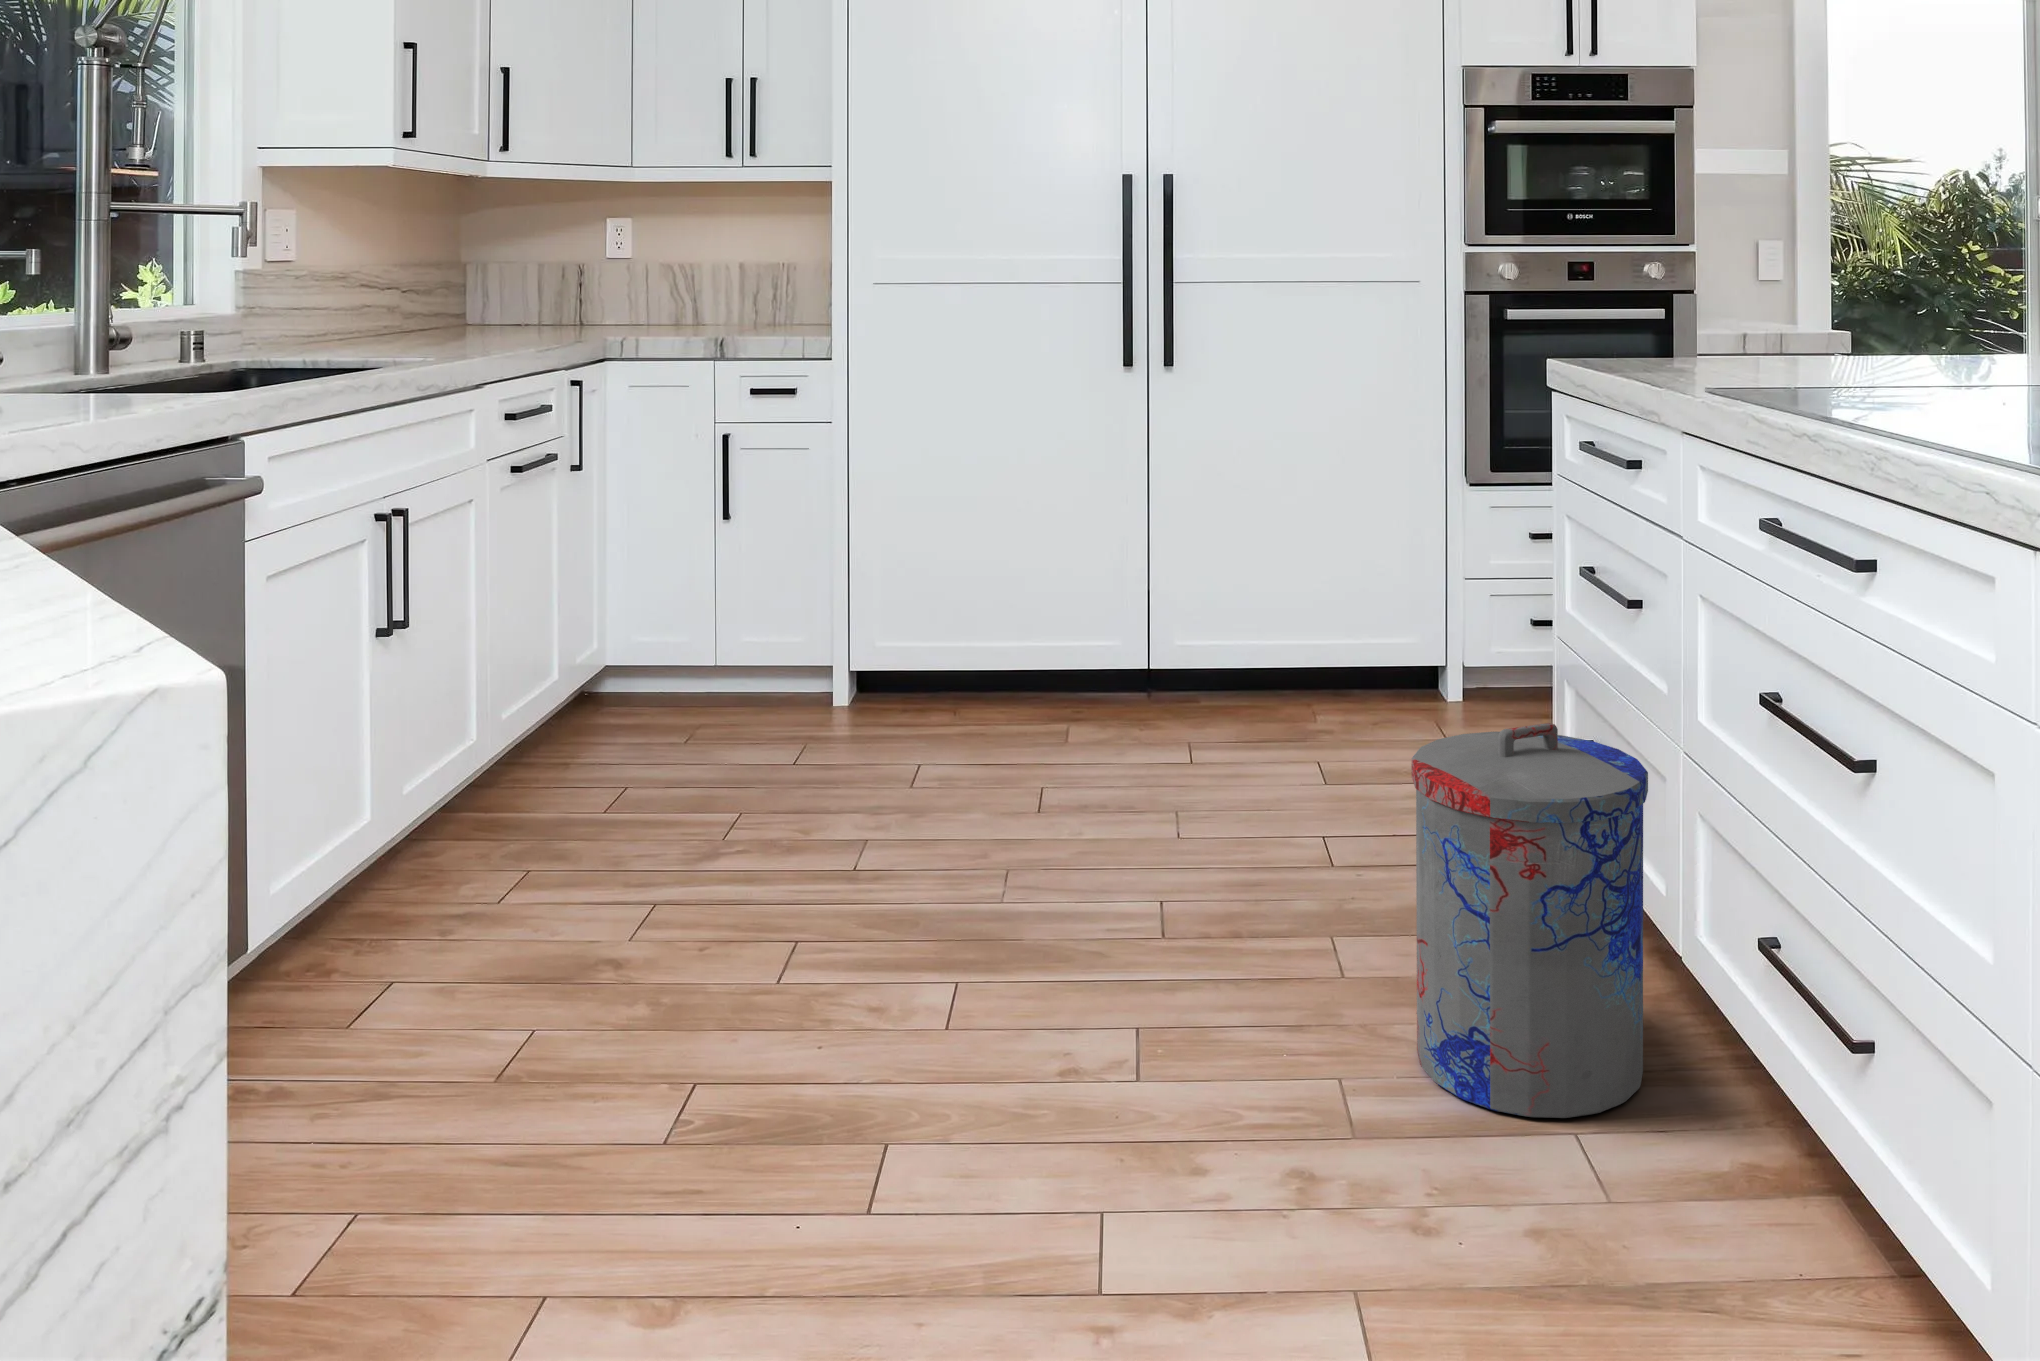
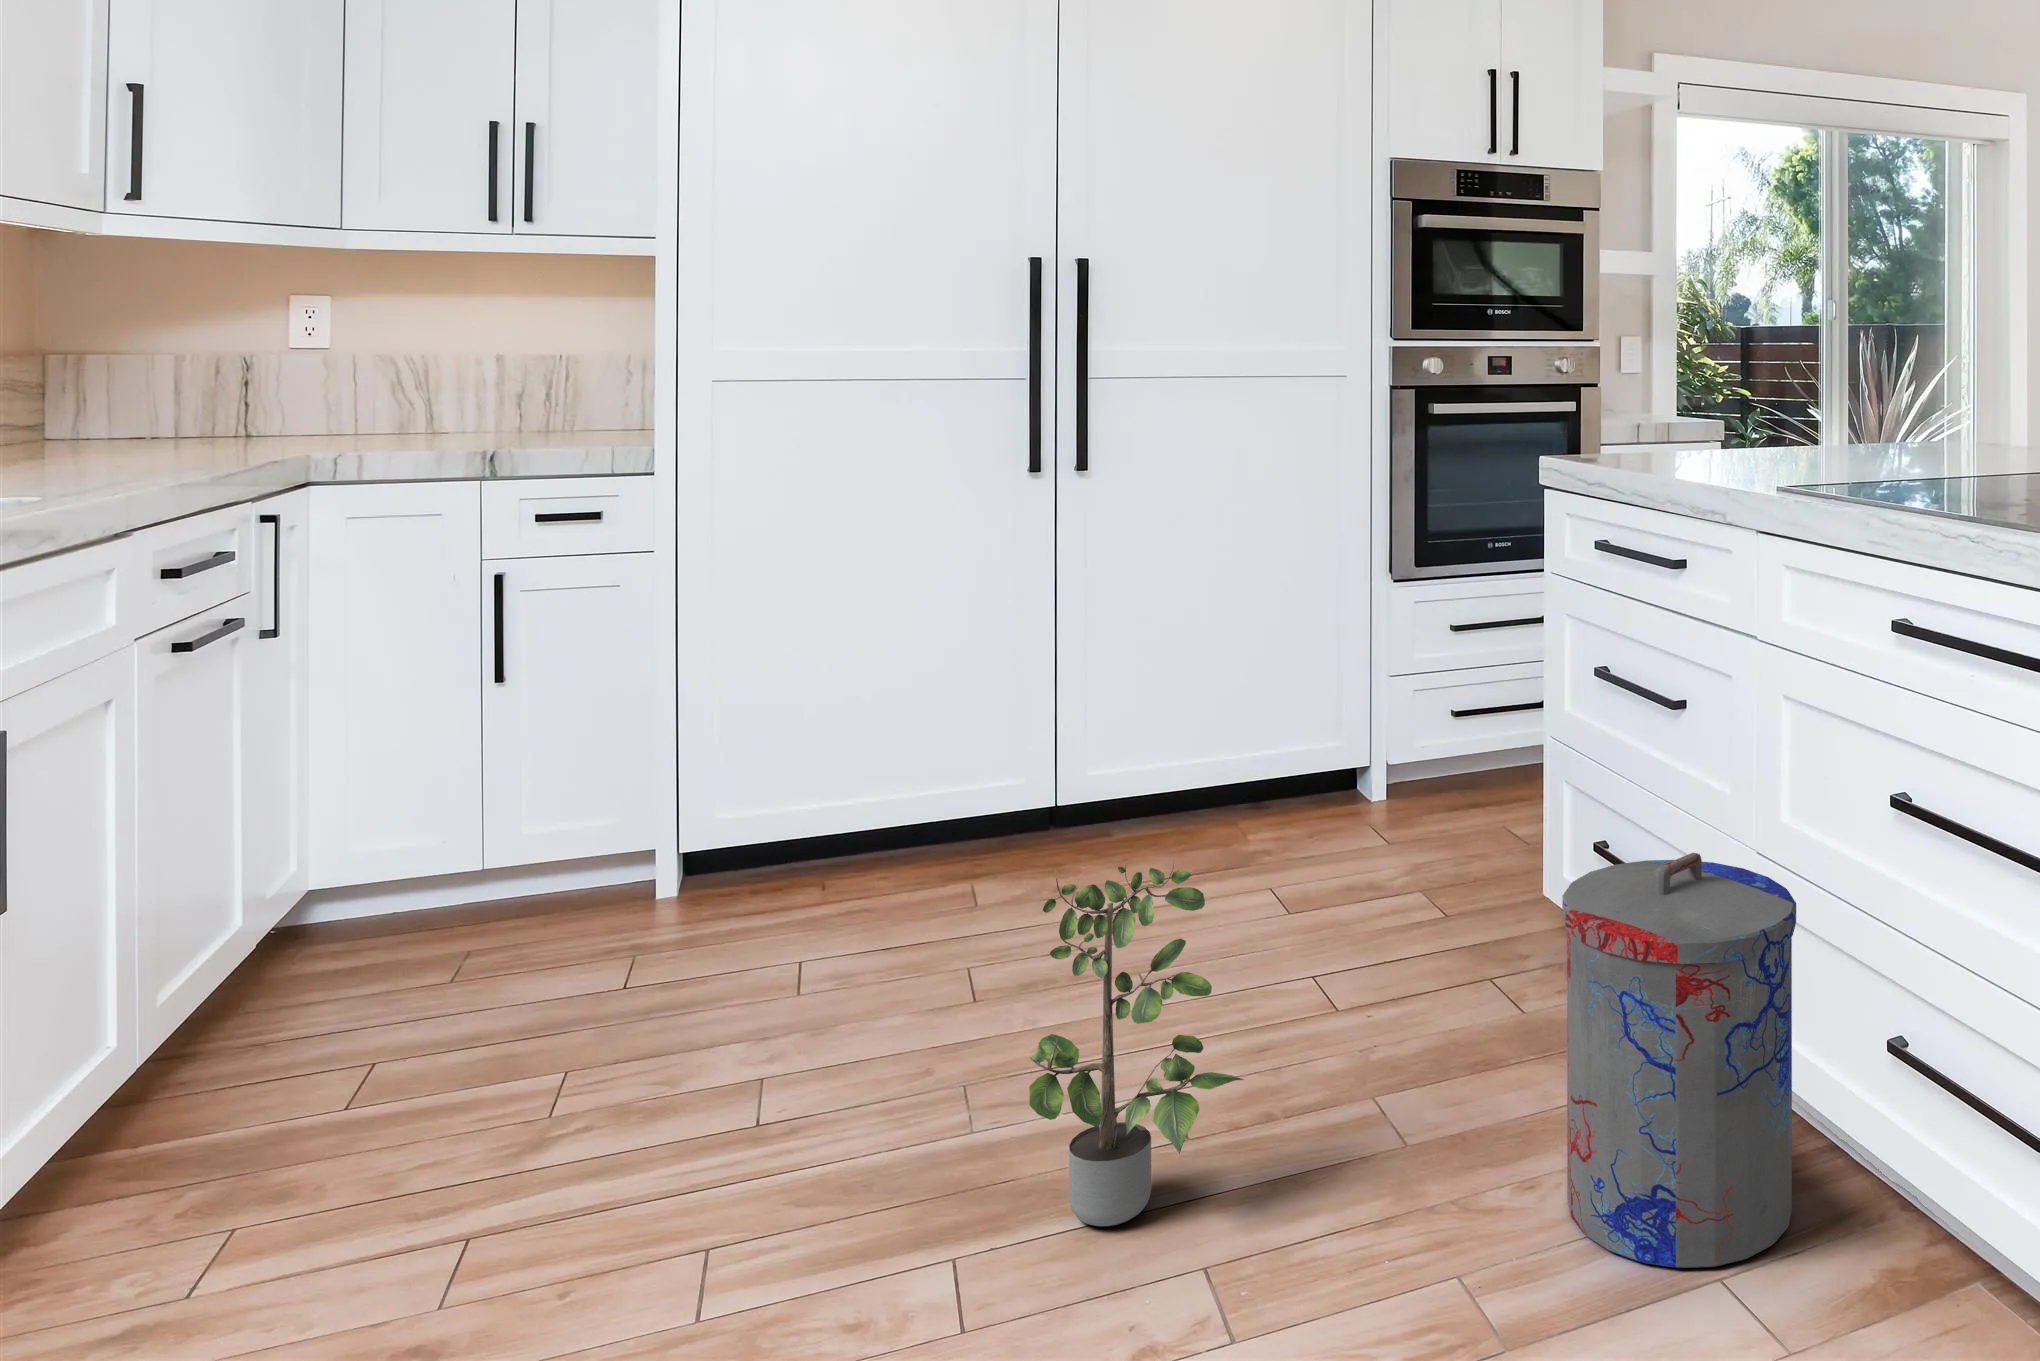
potted plant: none [962,675,1144,977] -> present [1029,865,1243,1226]

